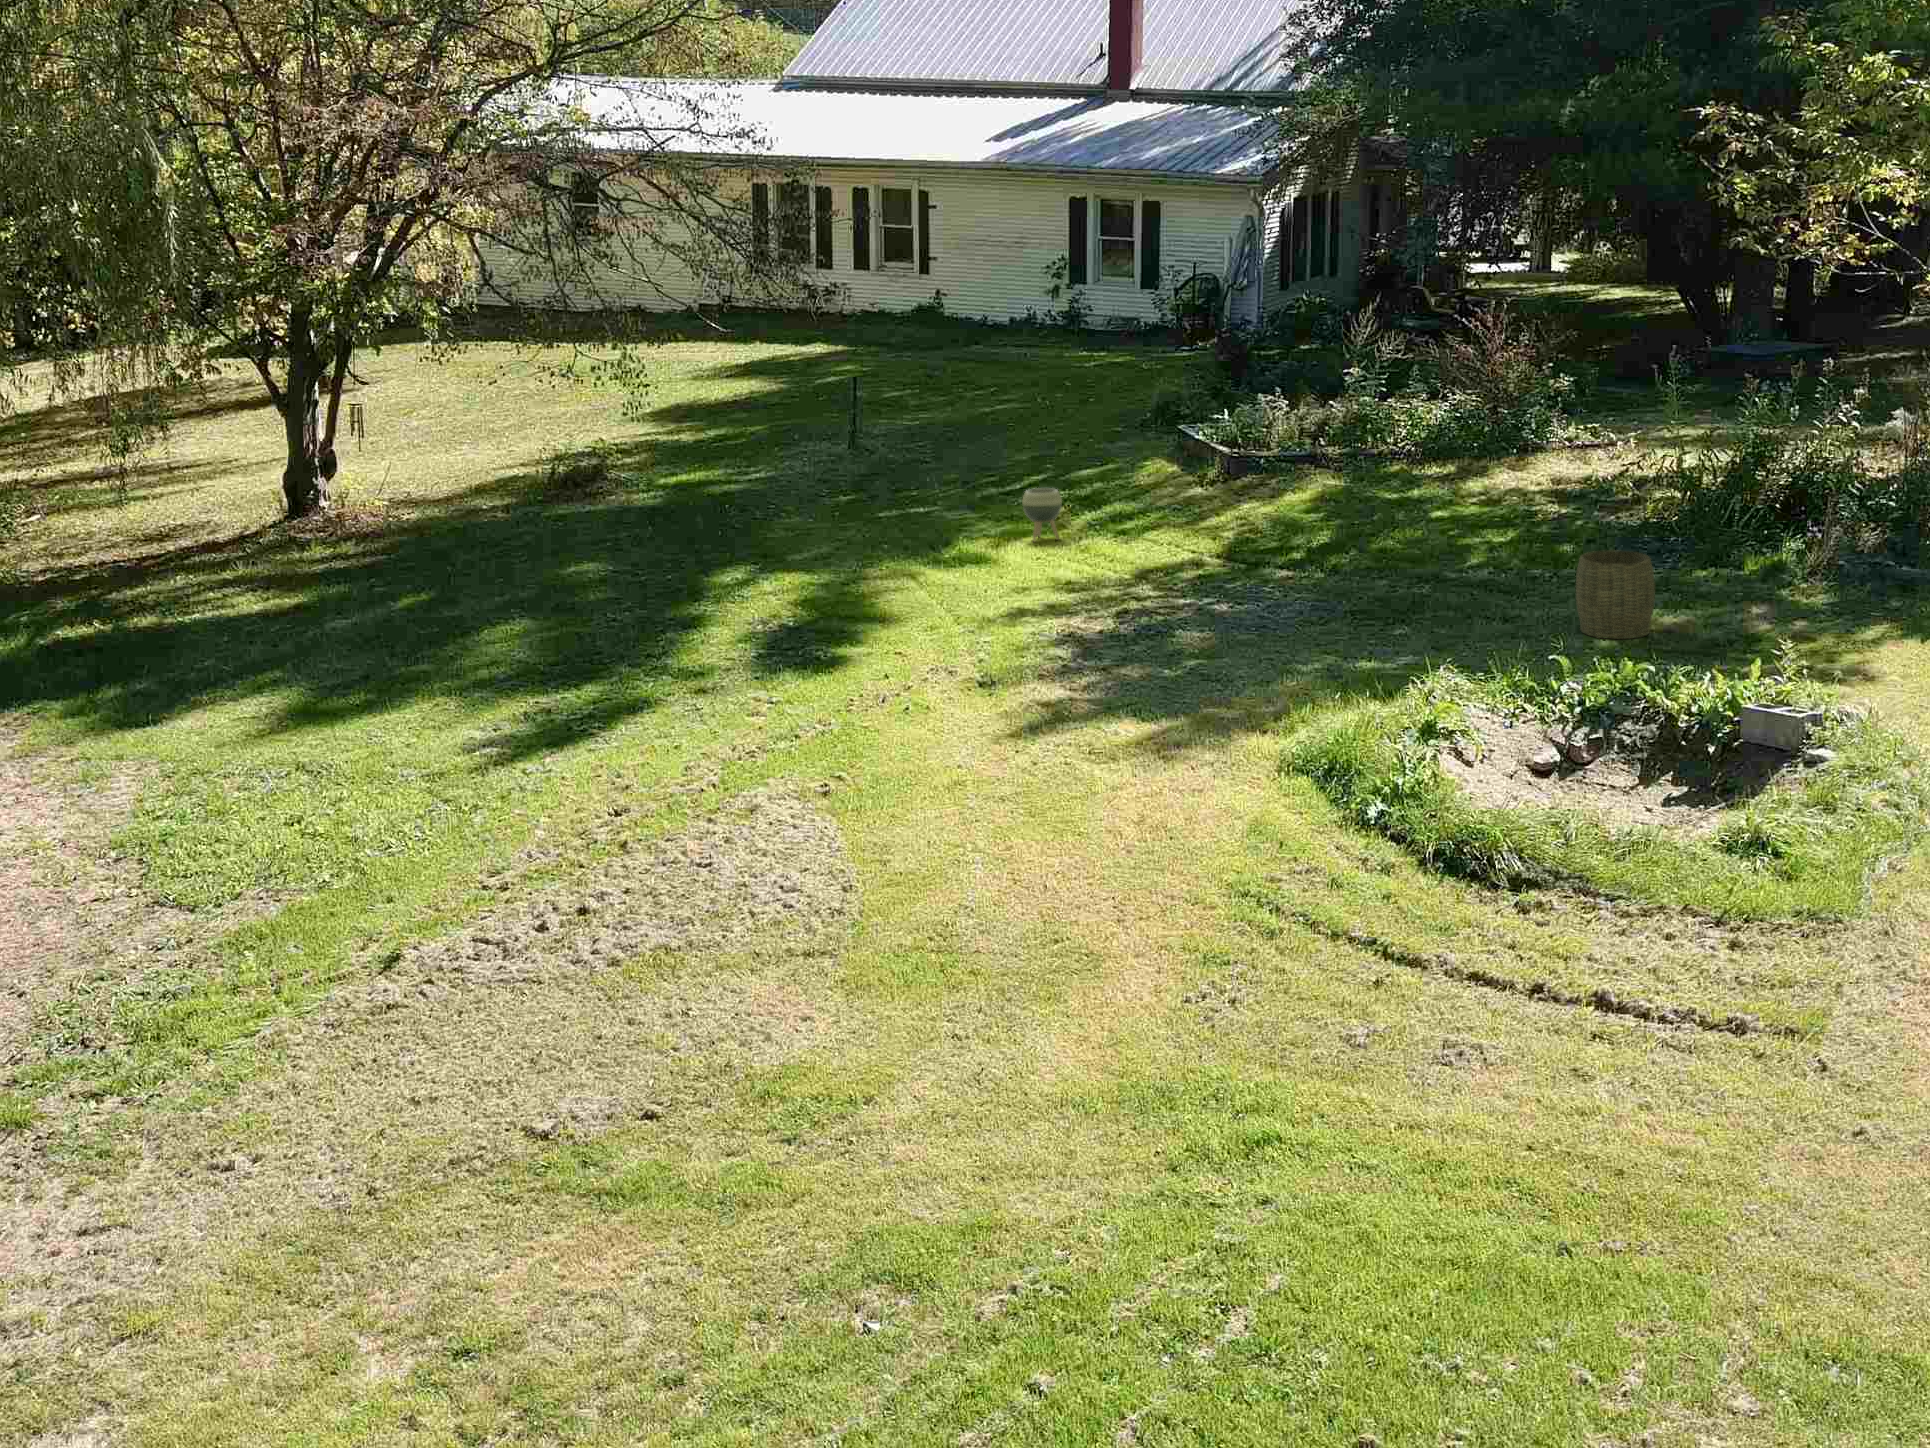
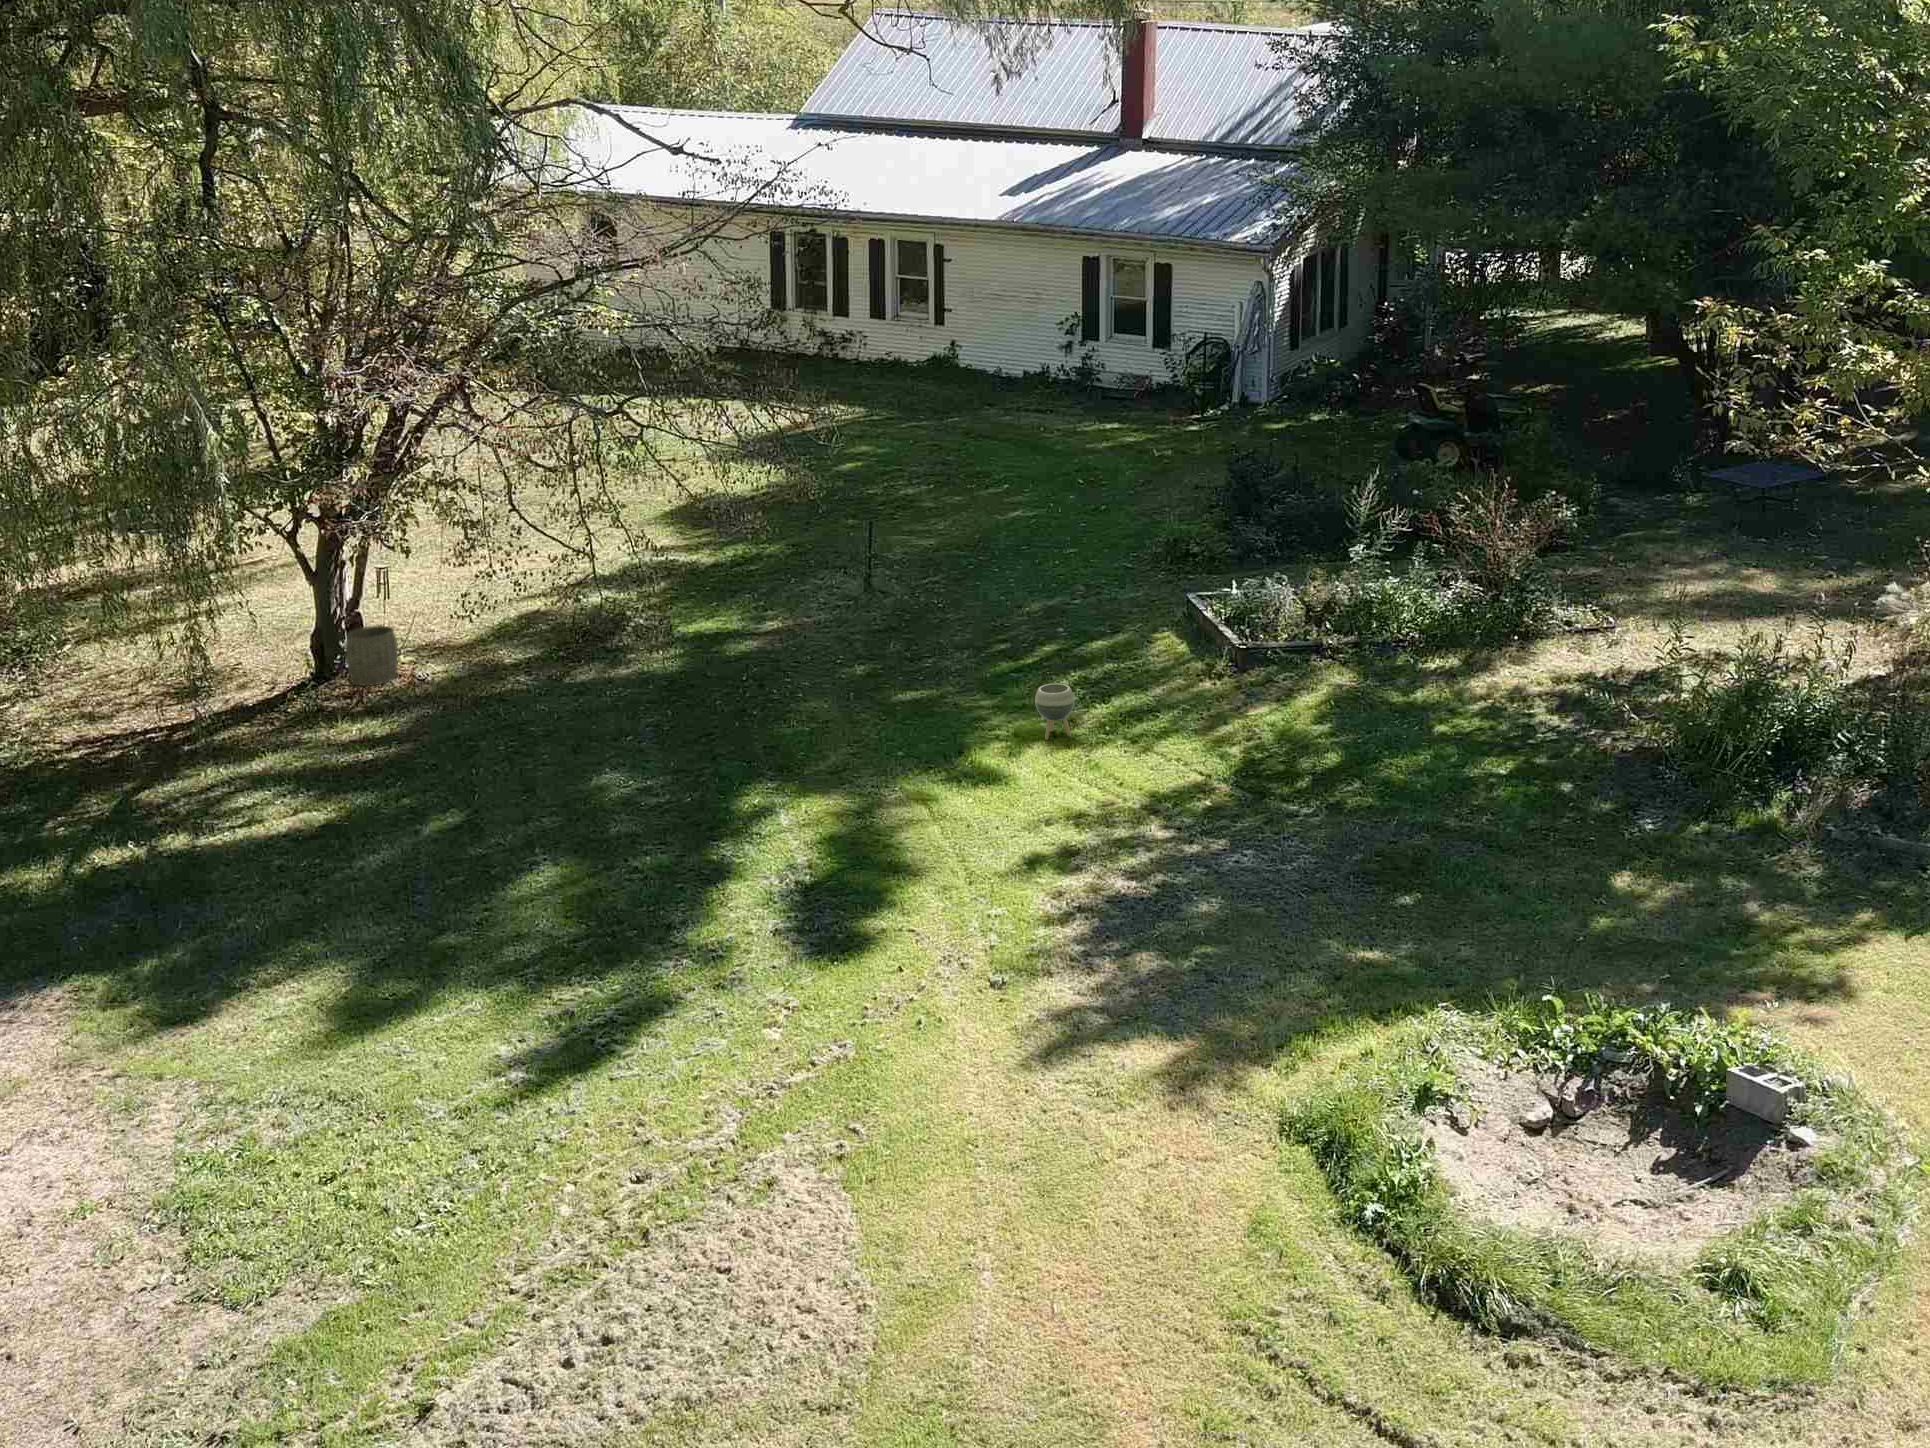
woven basket: present [1576,550,1655,639] -> present [345,626,398,686]

